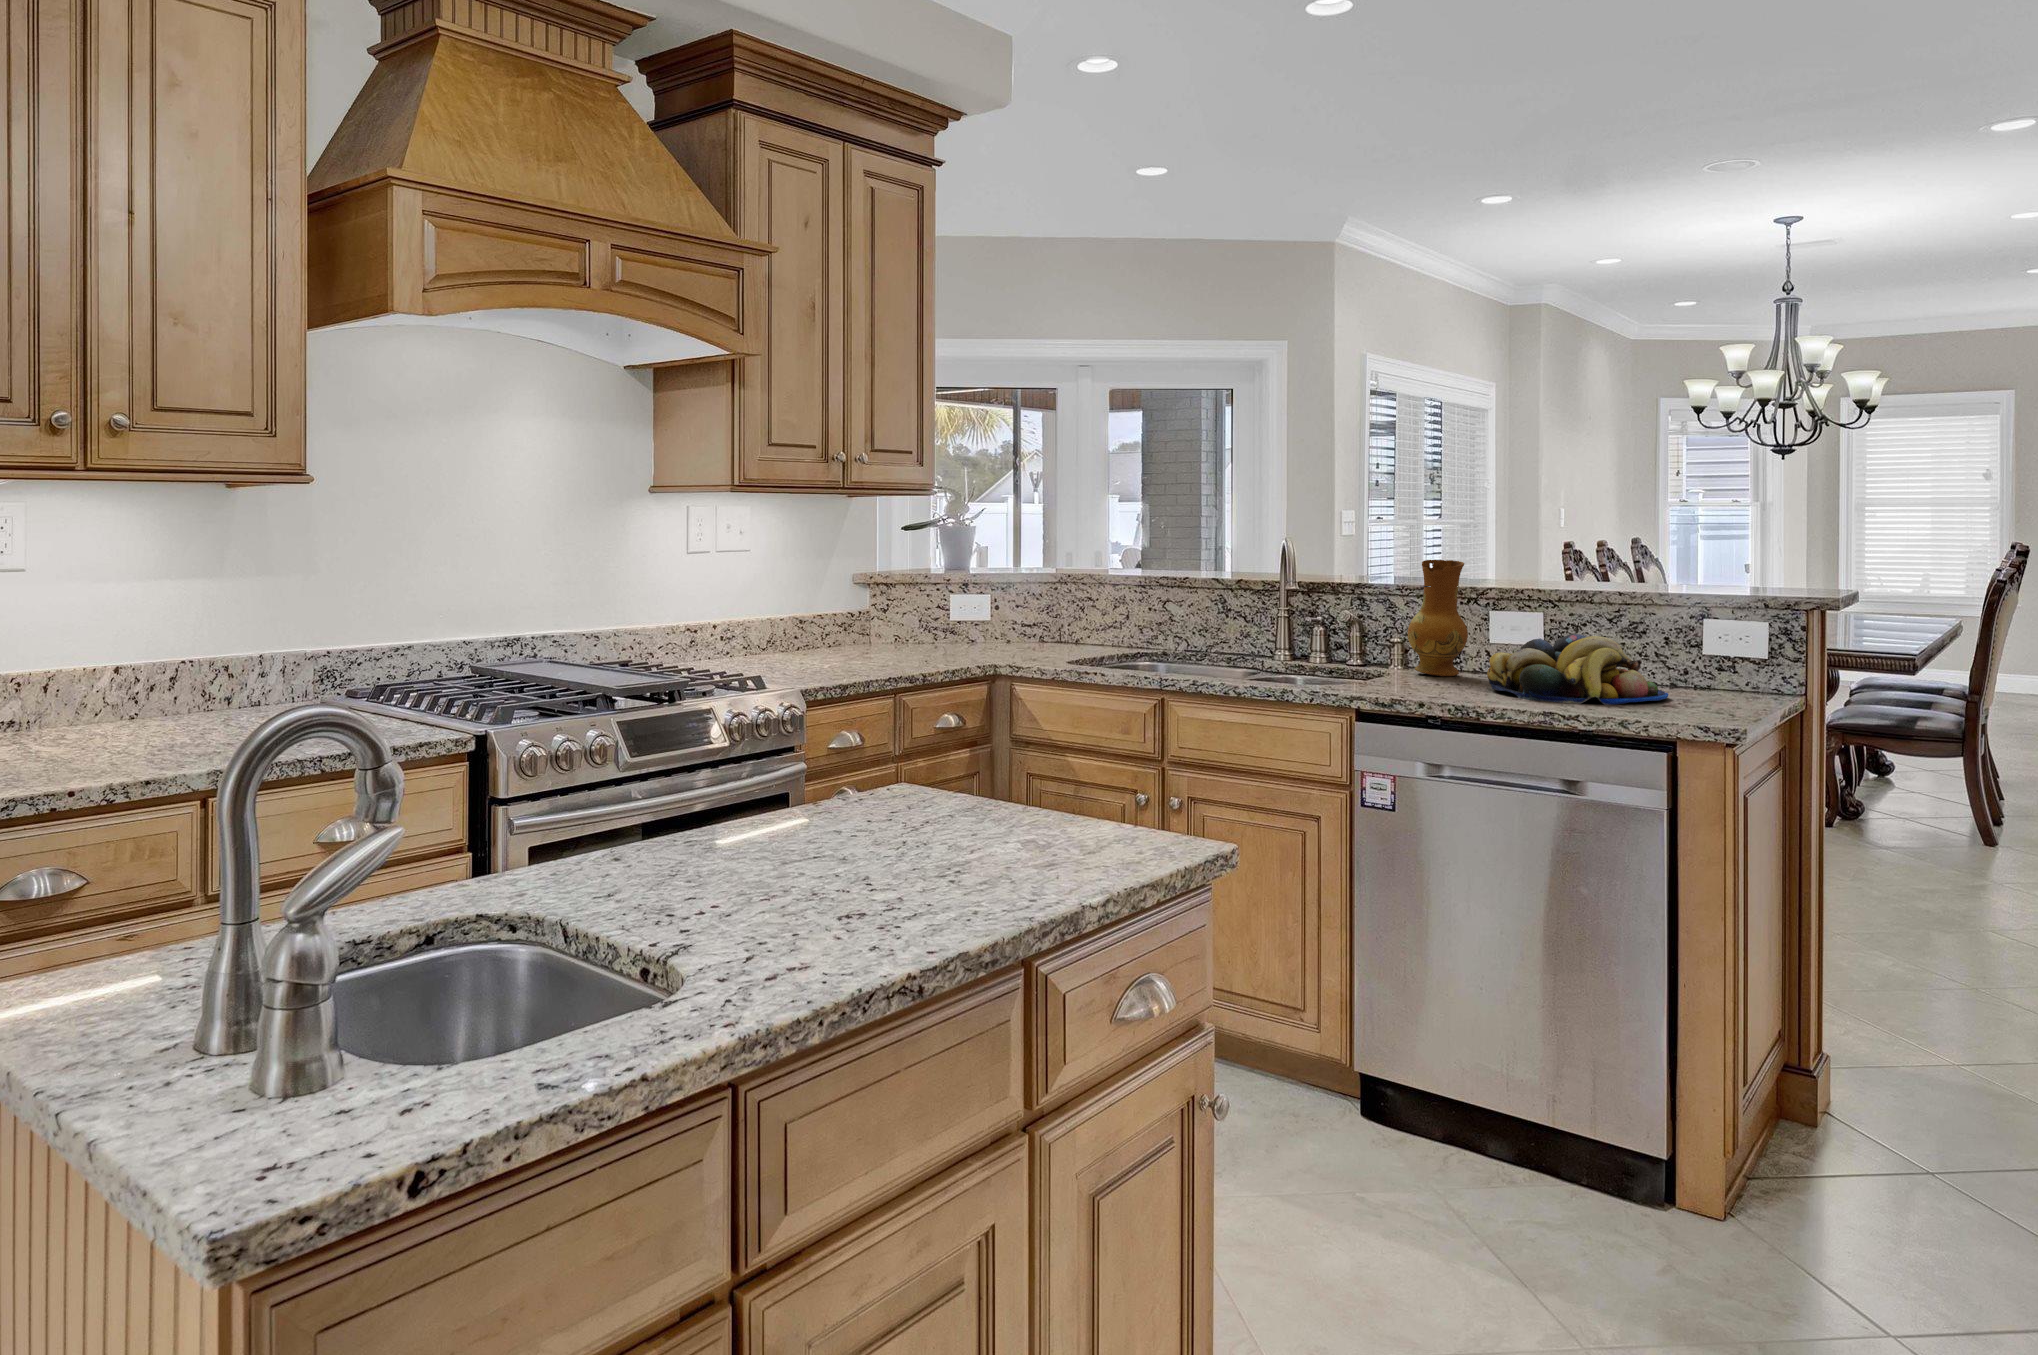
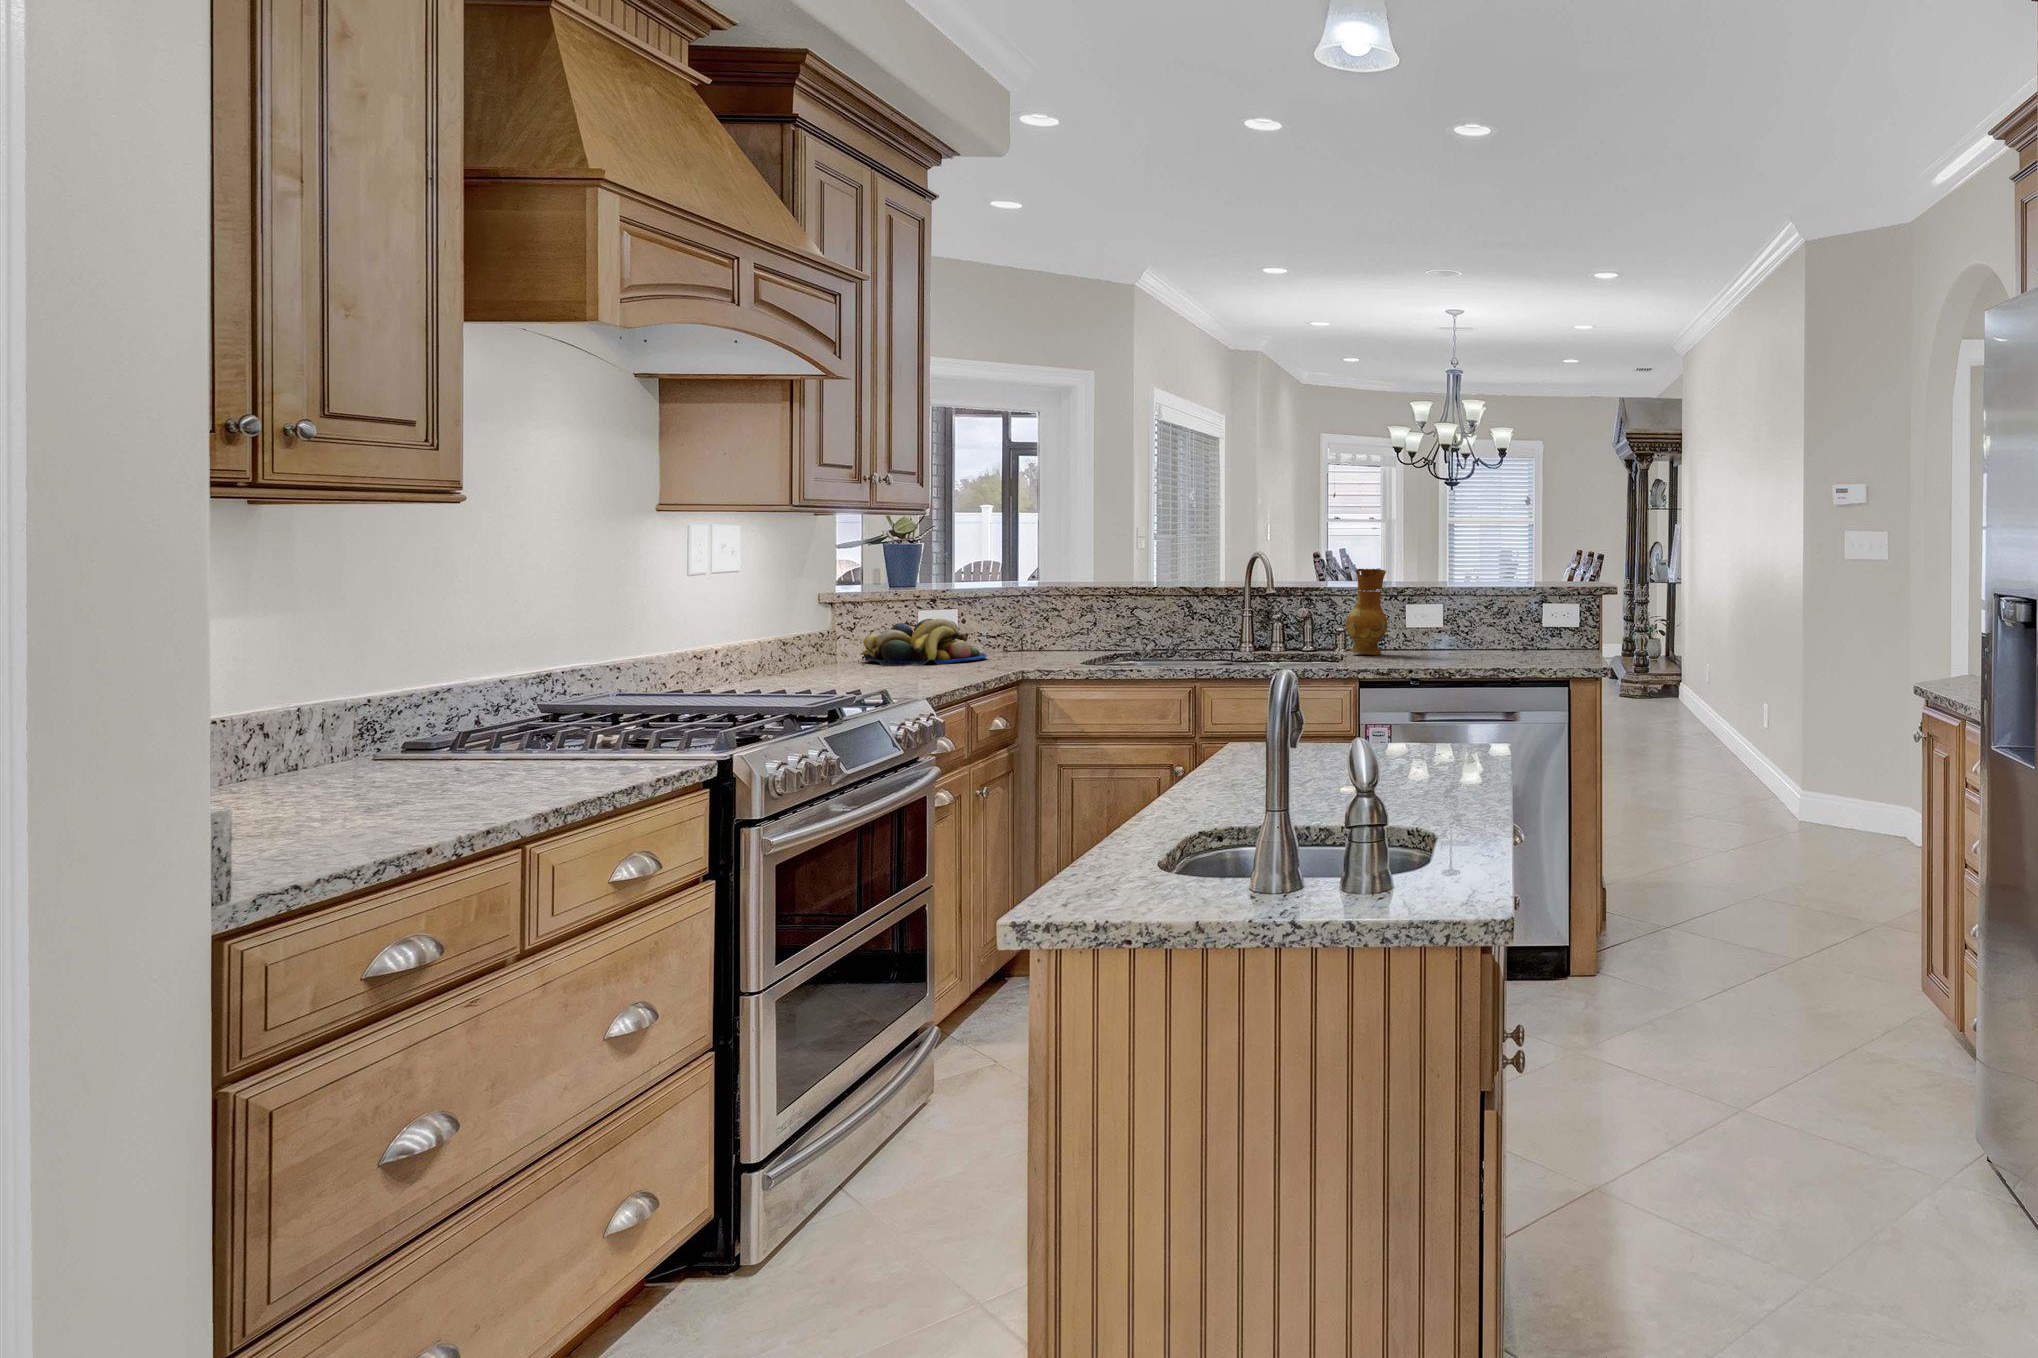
fruit bowl: present [1487,634,1669,705] -> present [863,619,987,665]

